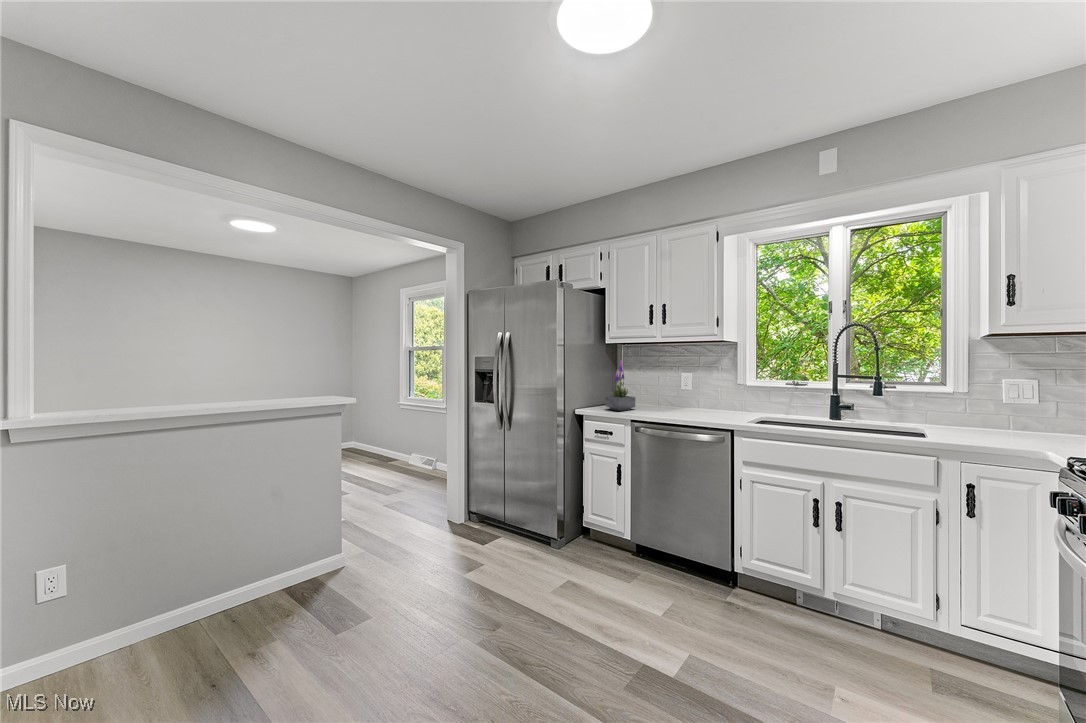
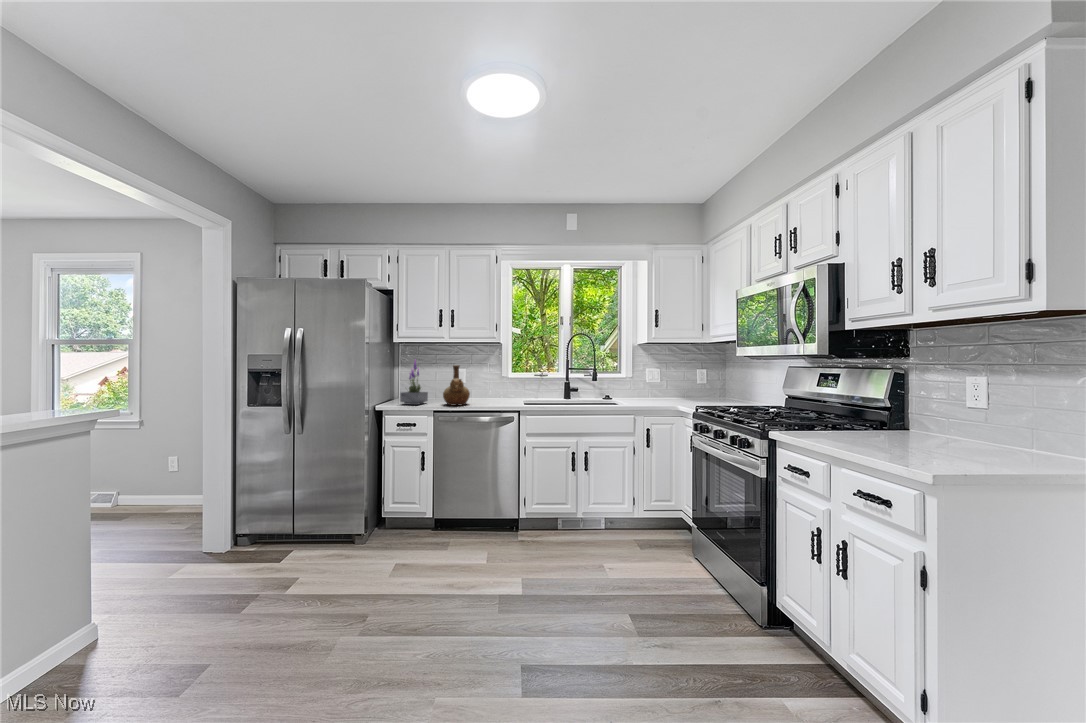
vase: none [644,368,677,416] -> present [443,365,470,405]

